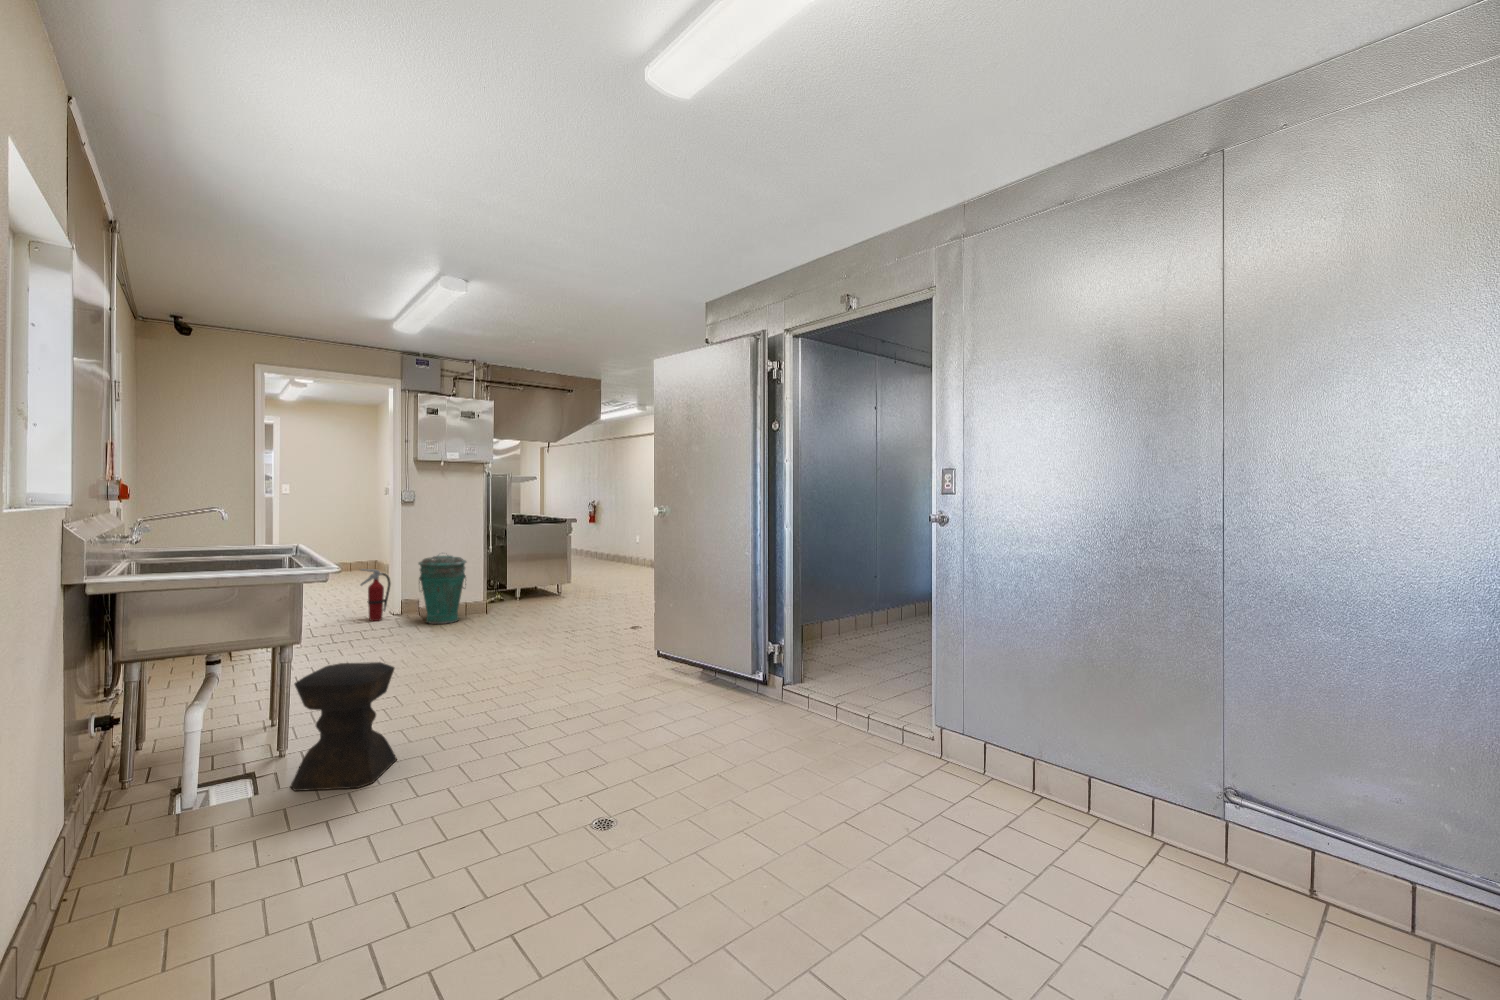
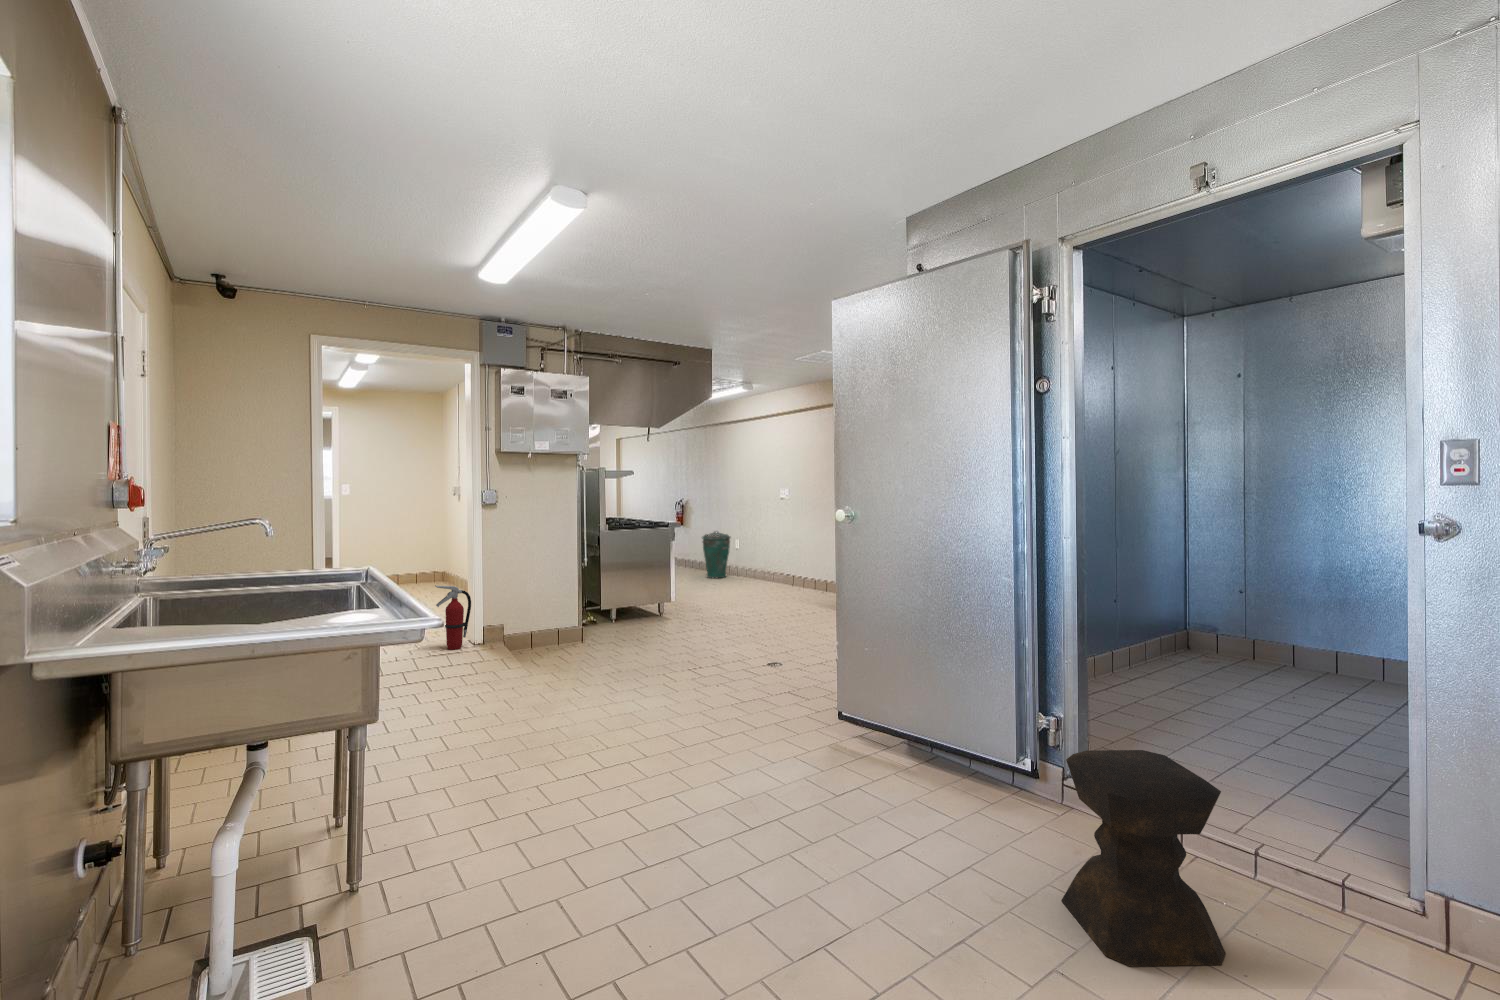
trash can: present [419,555,466,624] -> present [702,532,730,578]
stool: present [291,662,397,791] -> present [1061,750,1226,966]

